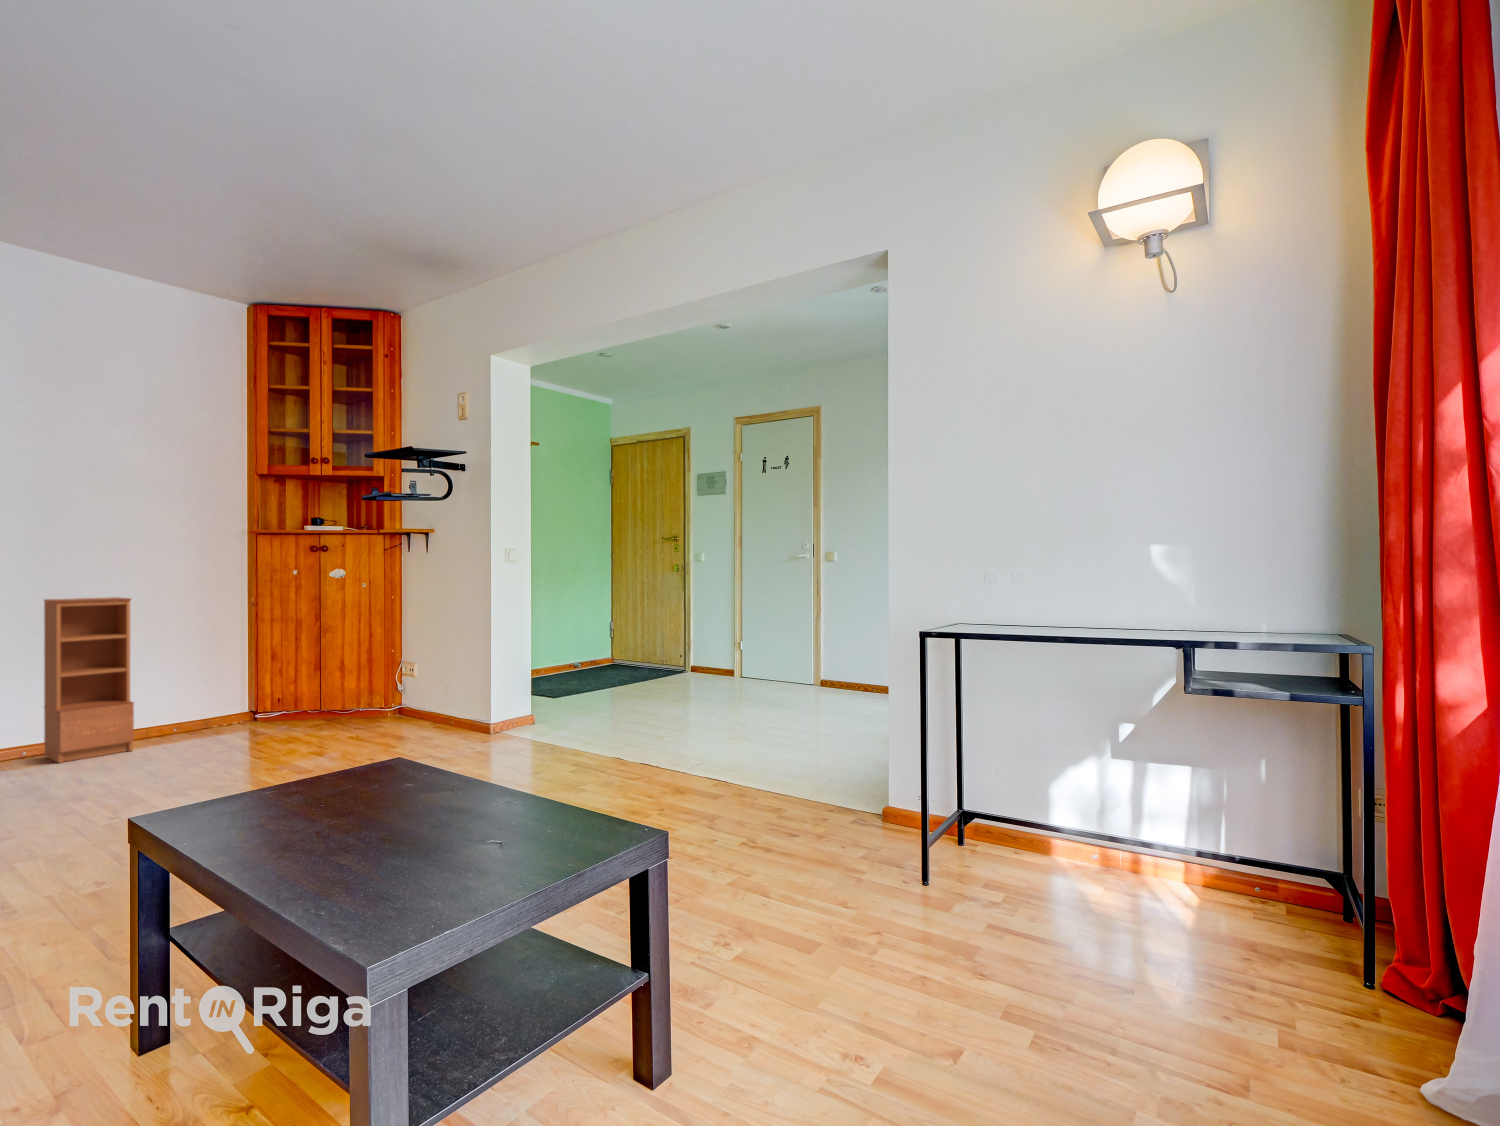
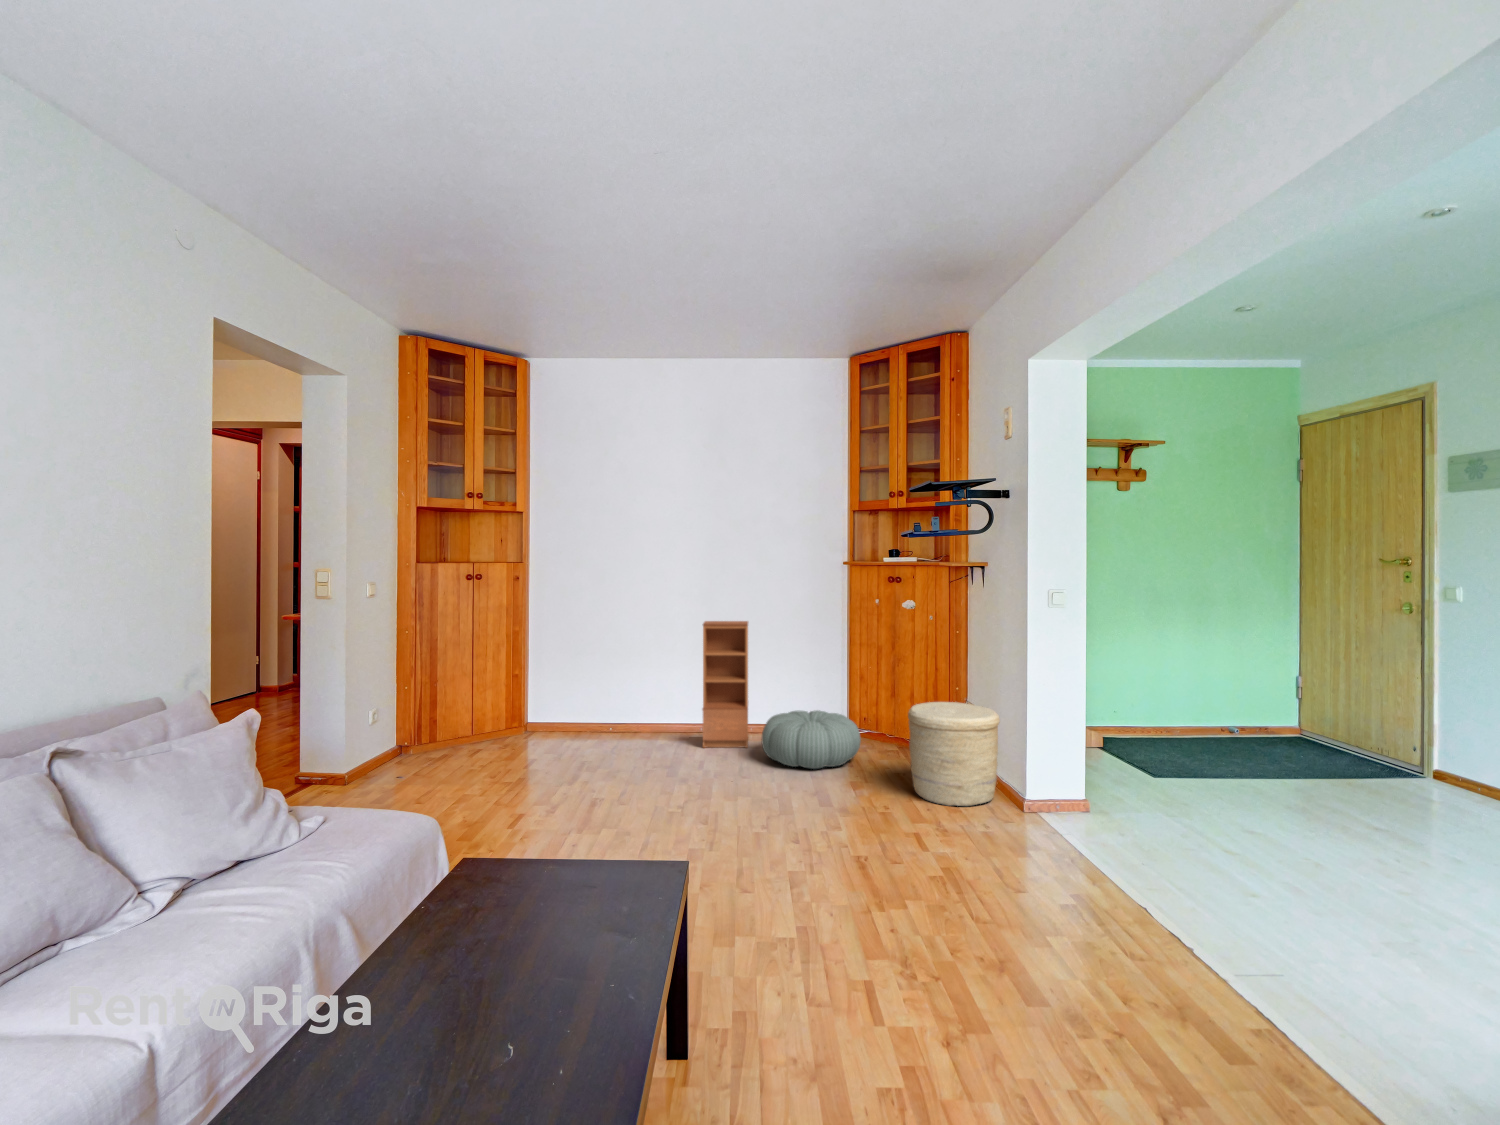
woven basket: none [379,654,466,742] -> present [908,702,1000,806]
pouf: none [168,690,301,751] -> present [762,710,861,769]

